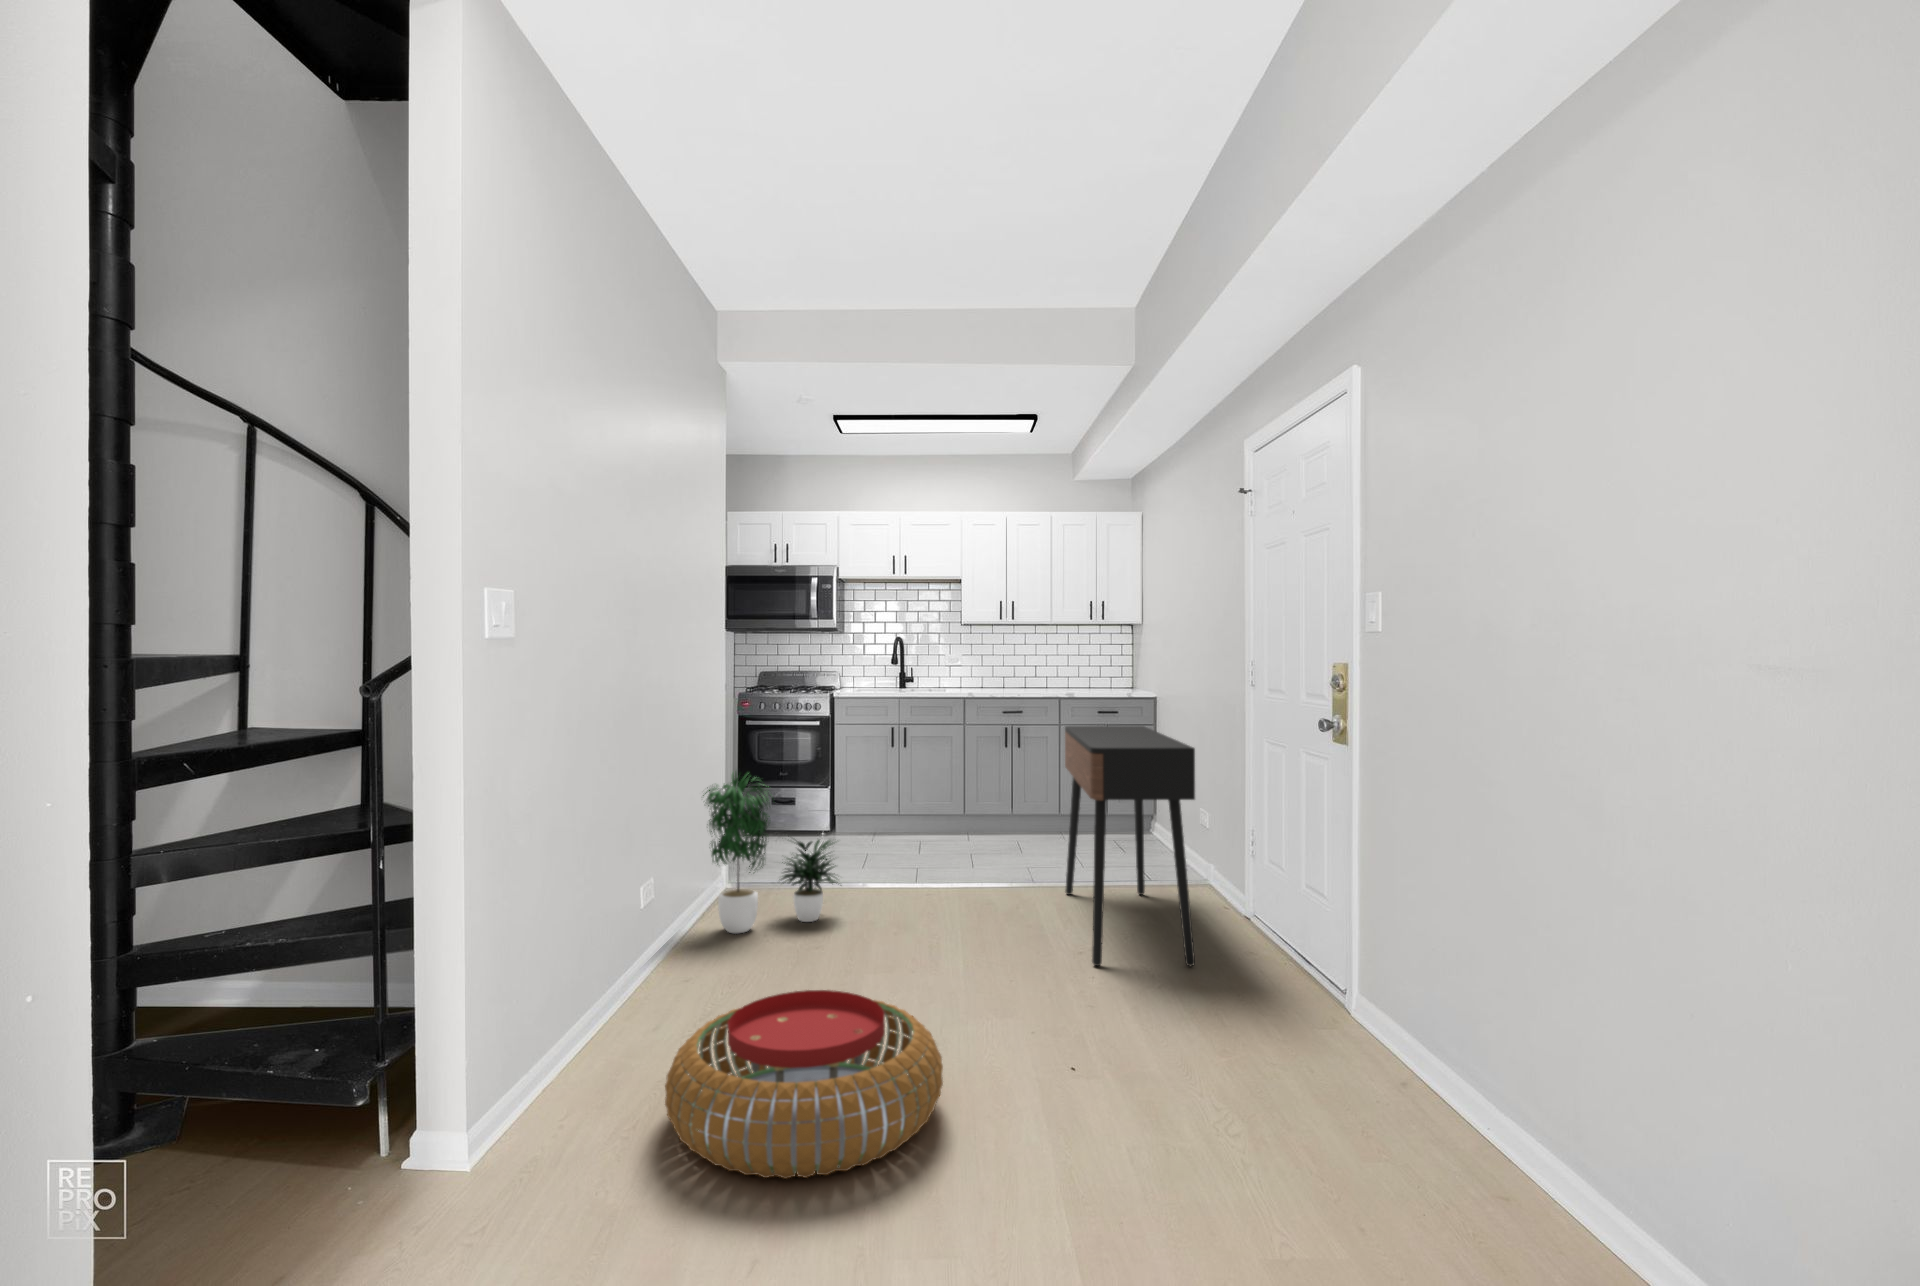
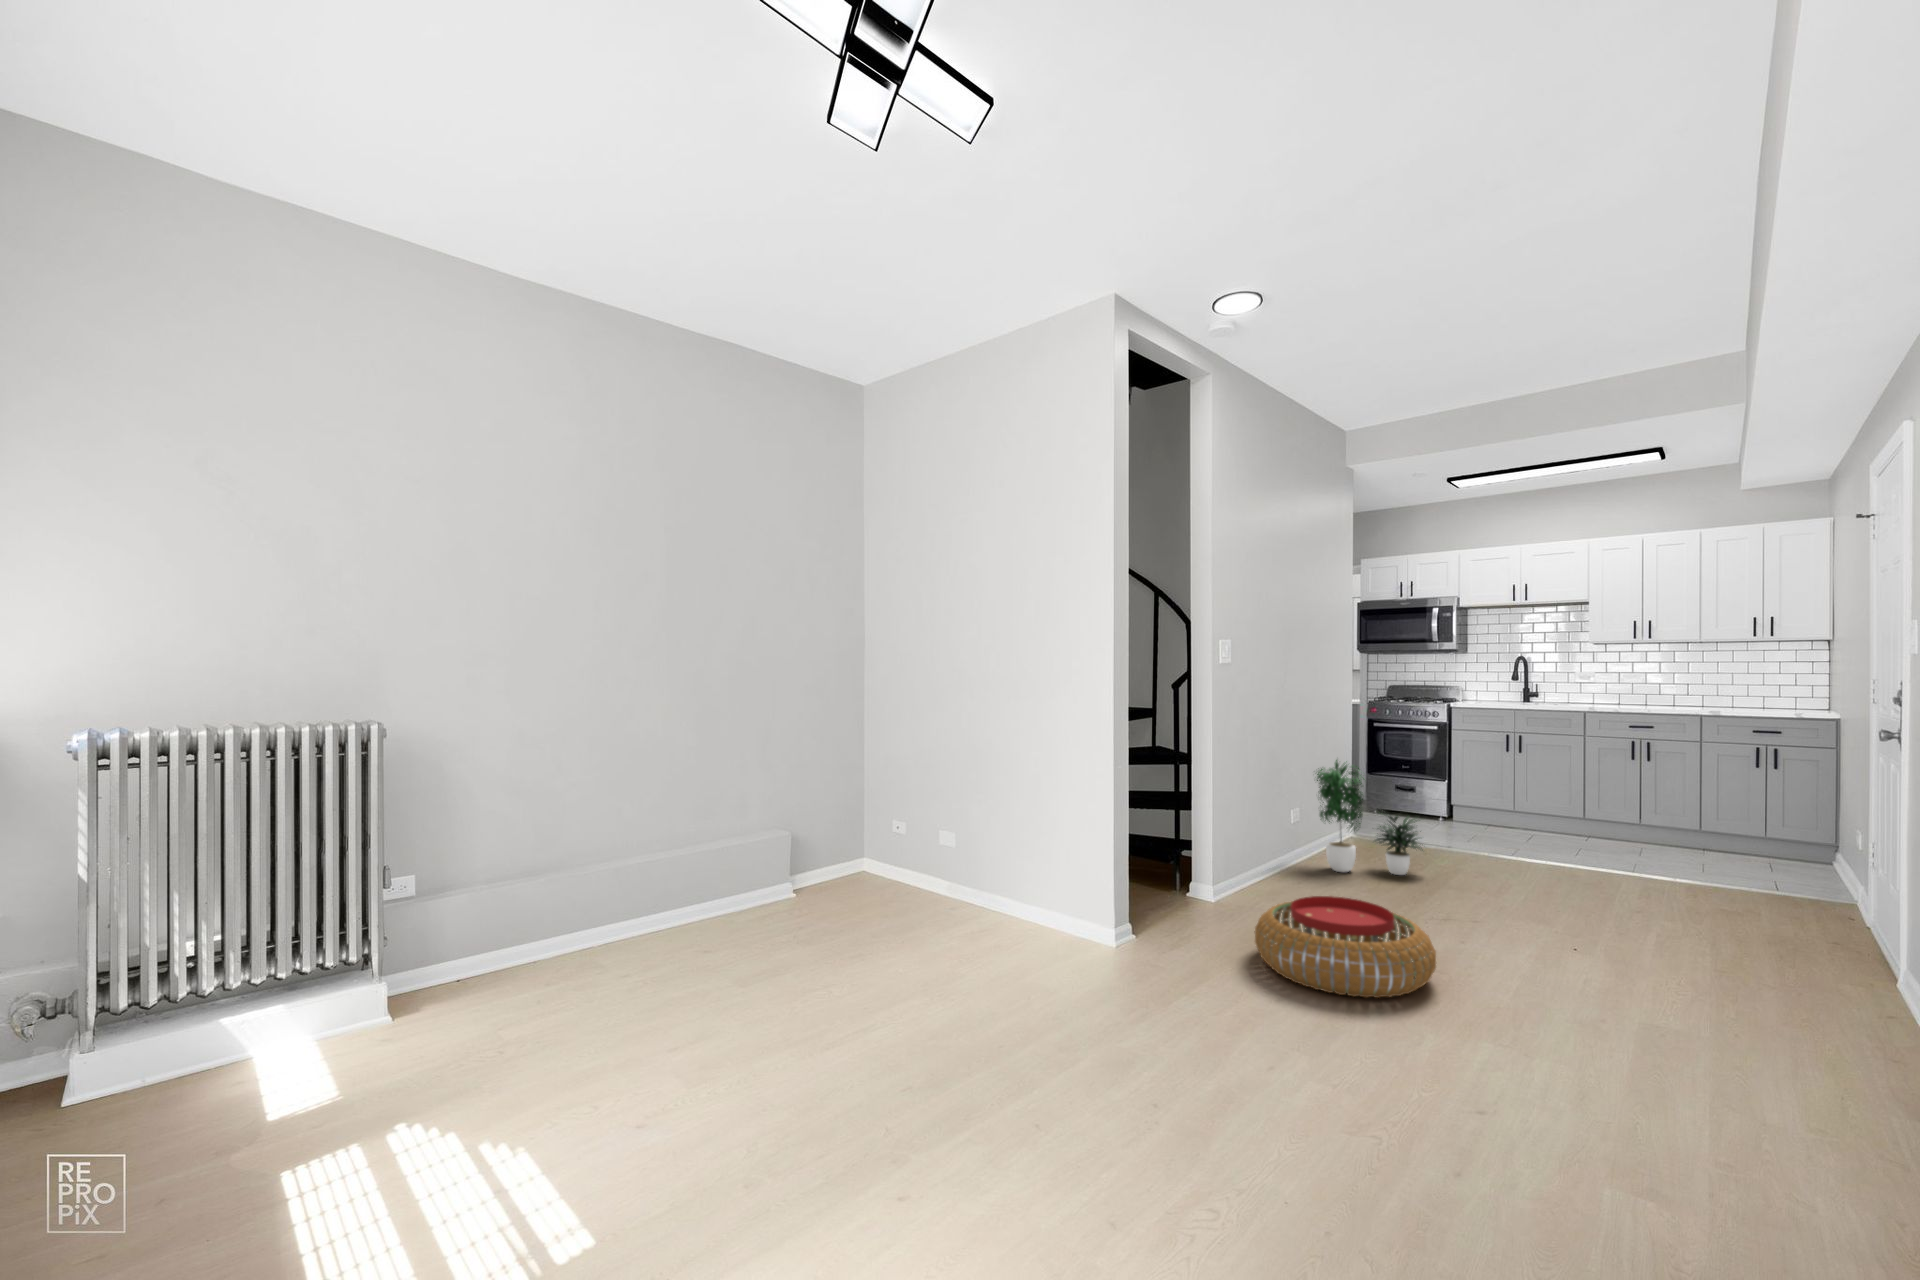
console table: present [1065,726,1195,966] -> none [1638,745,1765,972]

